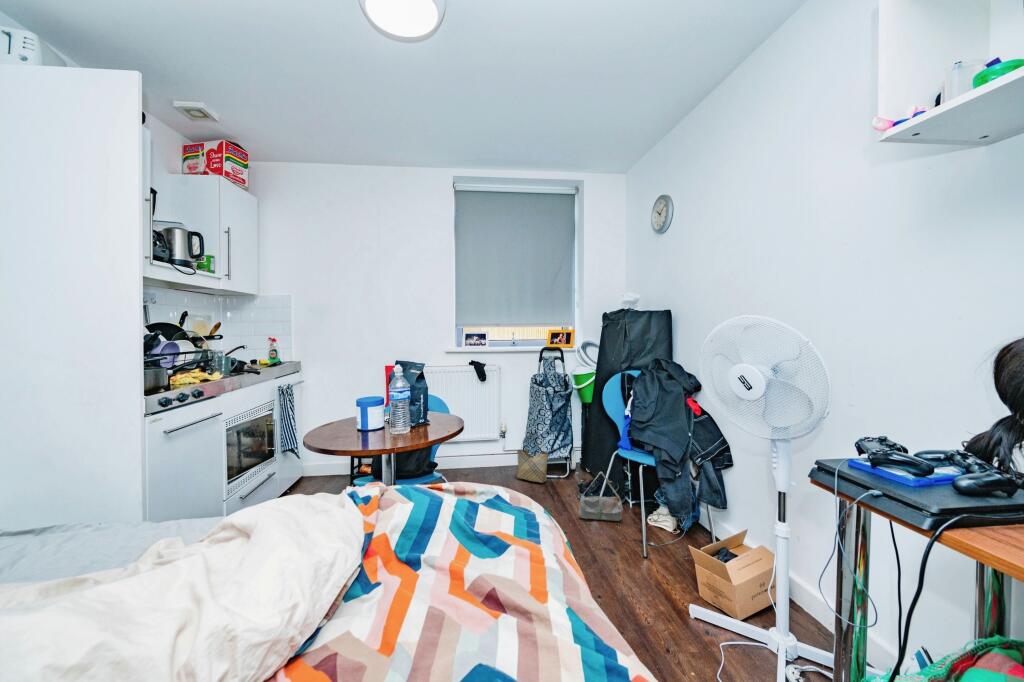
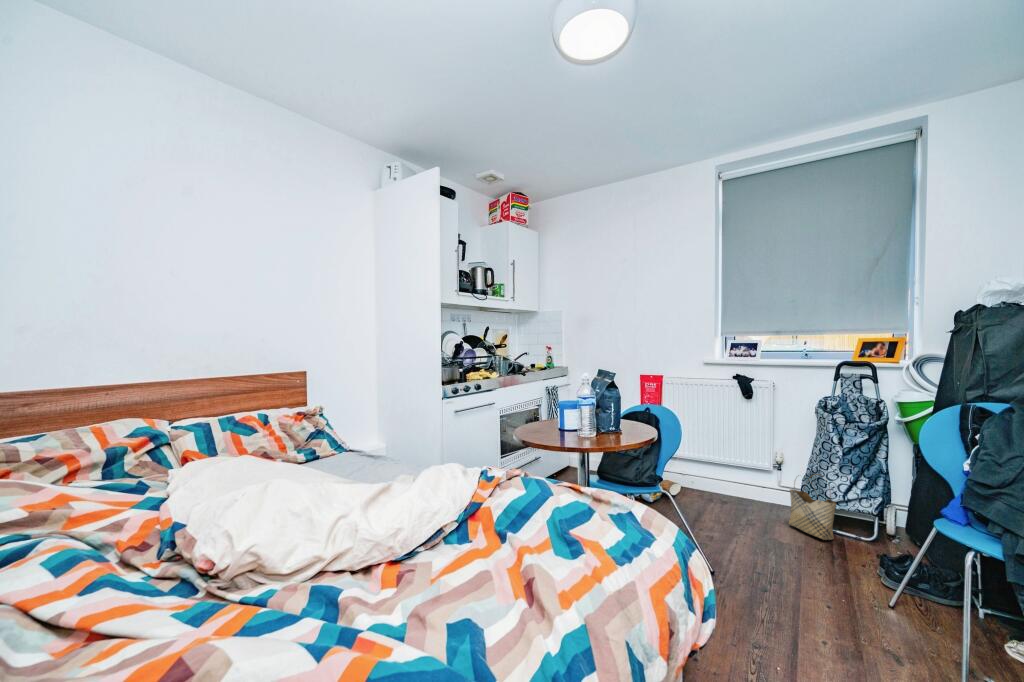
bag: present [579,472,623,521] -> none [855,545,936,629]

